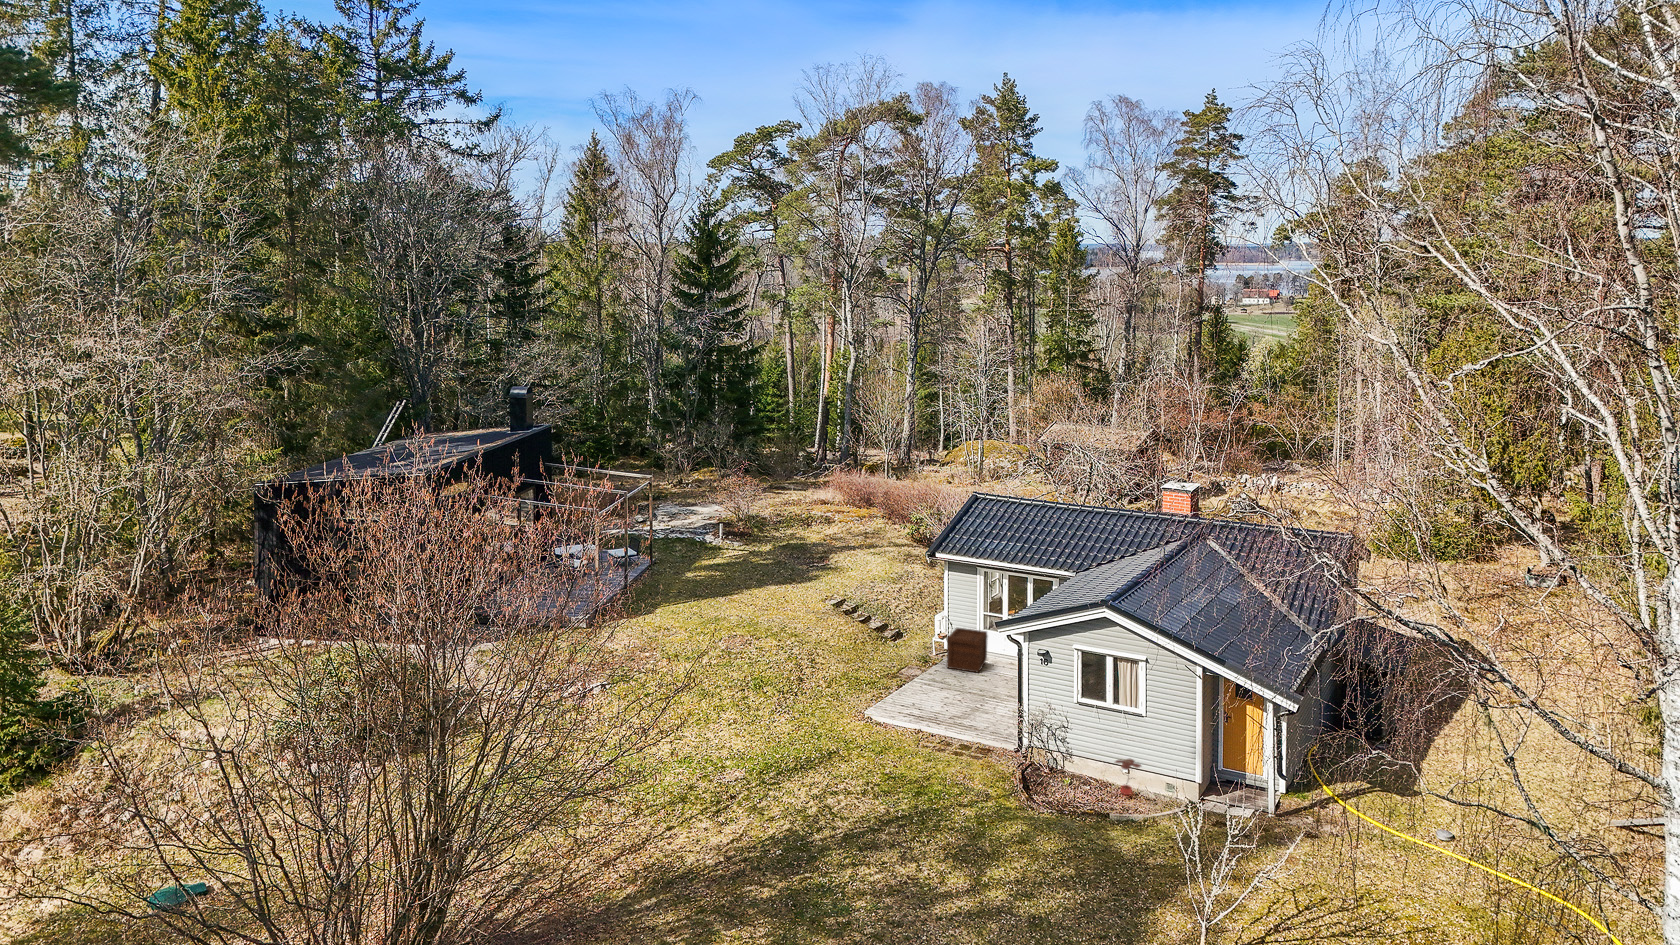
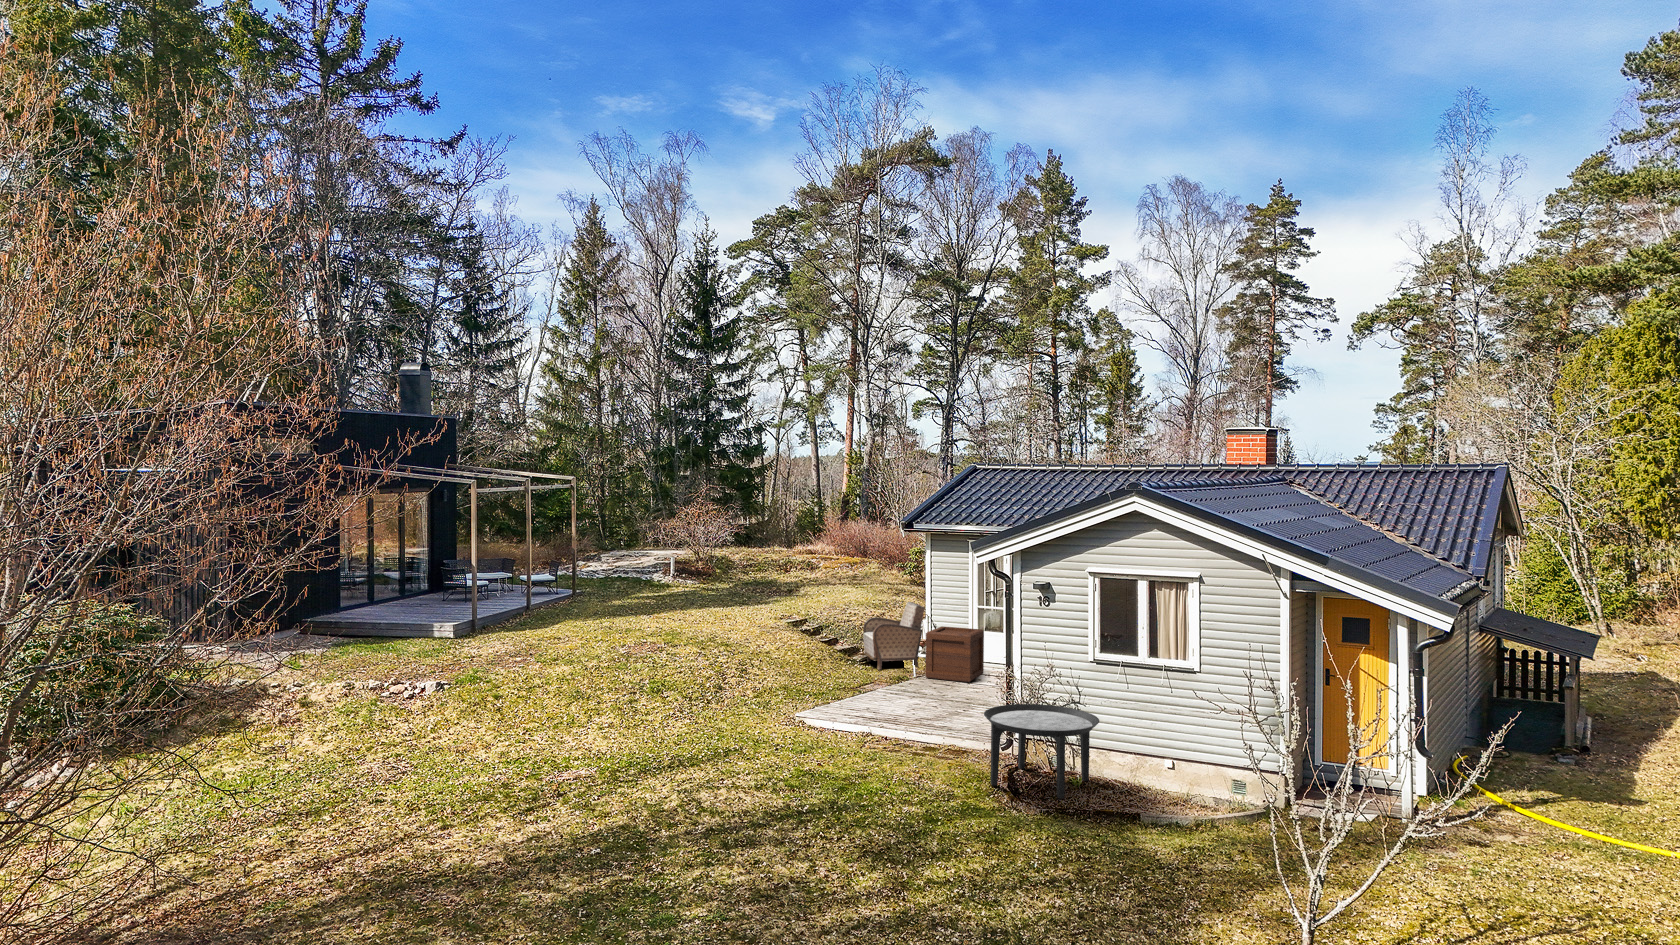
armchair: none [898,605,944,659] -> present [863,602,925,670]
round table: none [1006,728,1080,799] -> present [984,704,1099,799]
potted plant: present [1115,759,1141,795] -> none [1154,741,1198,798]

